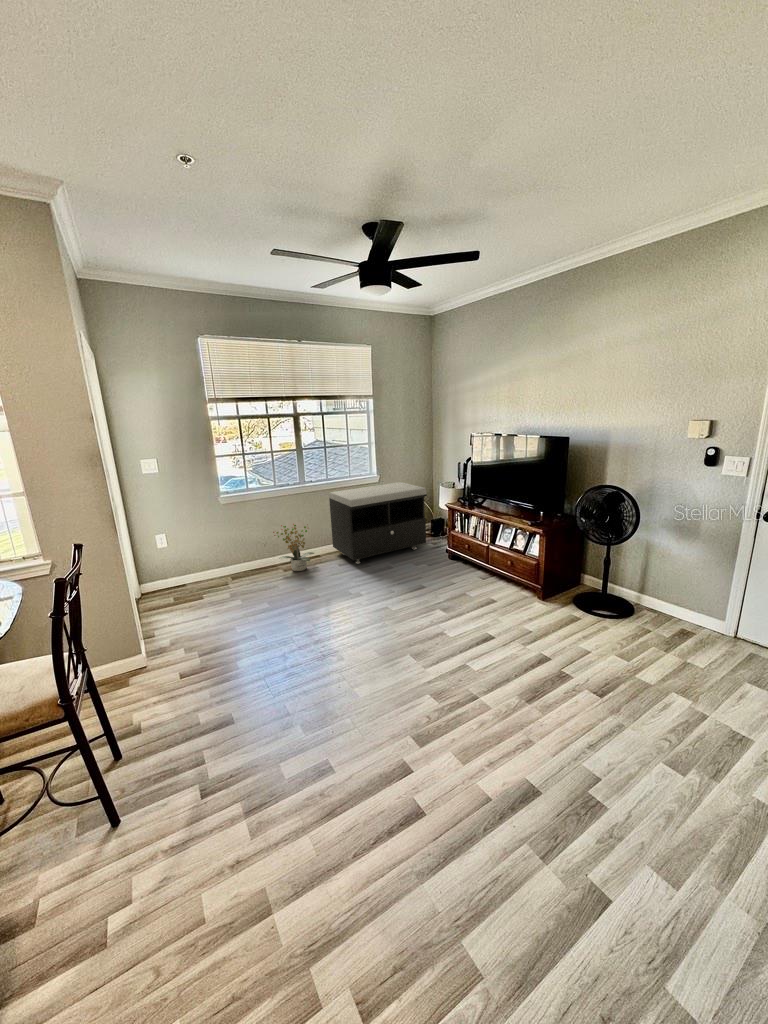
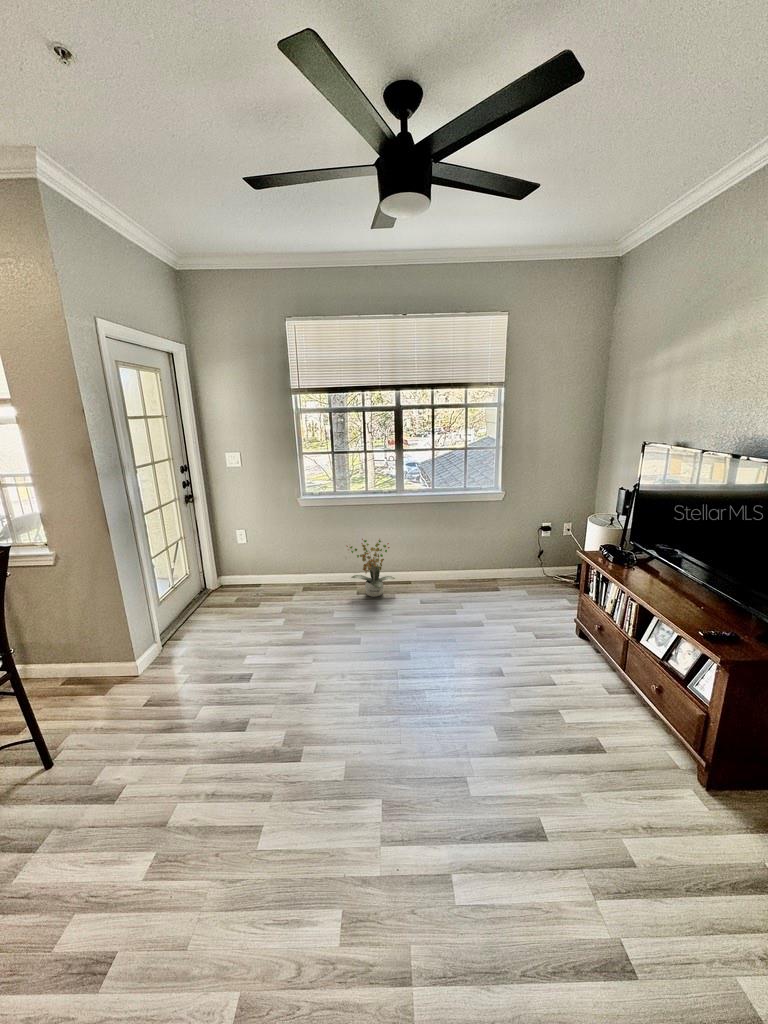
storage bench: present [329,482,427,564] -> none [427,505,558,605]

